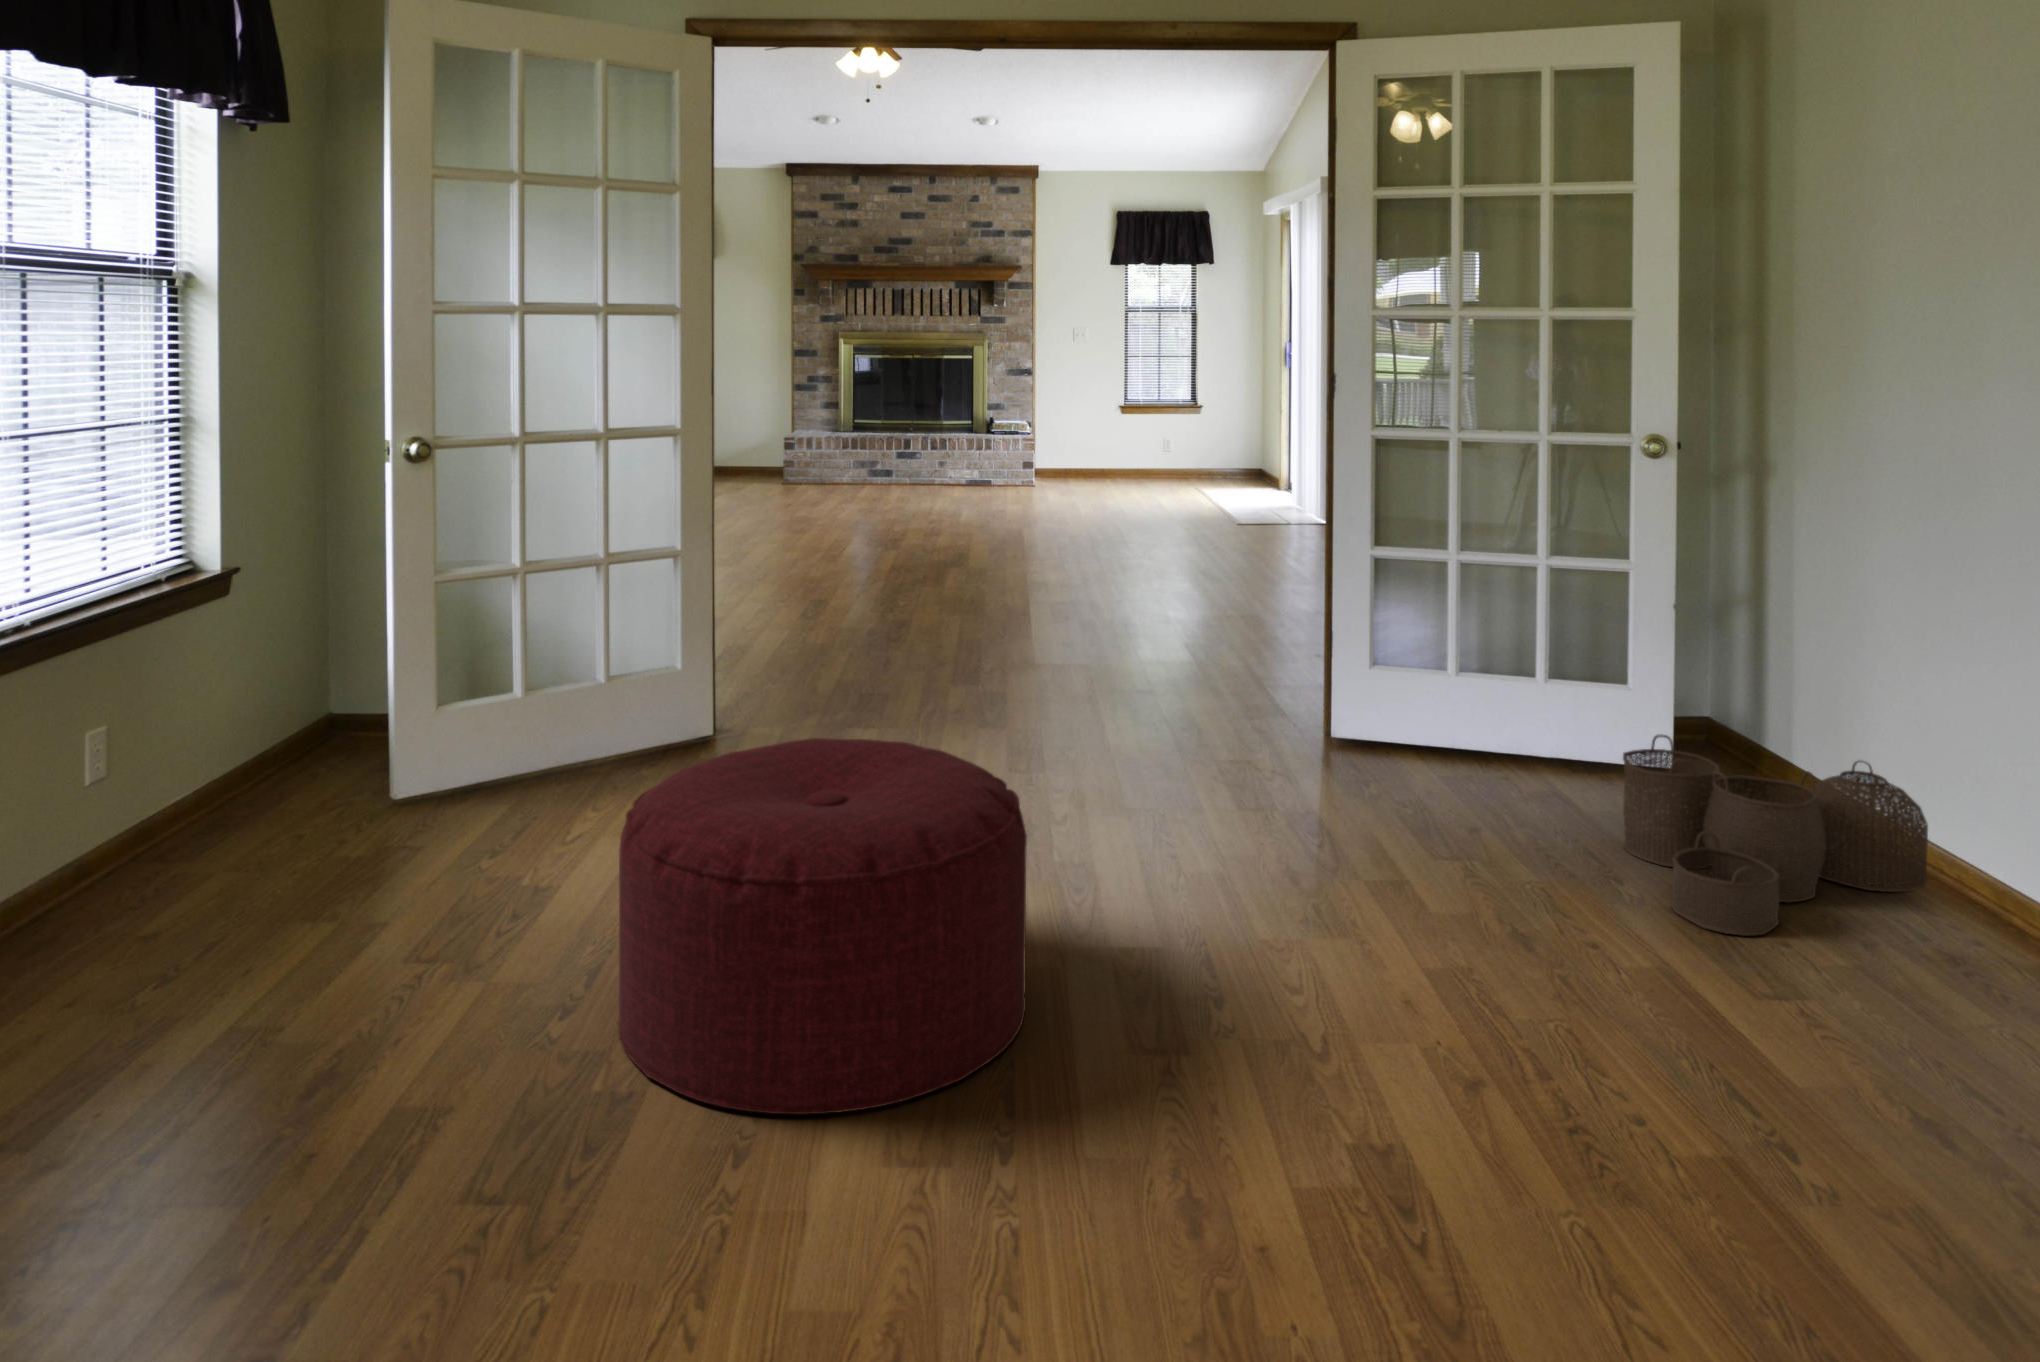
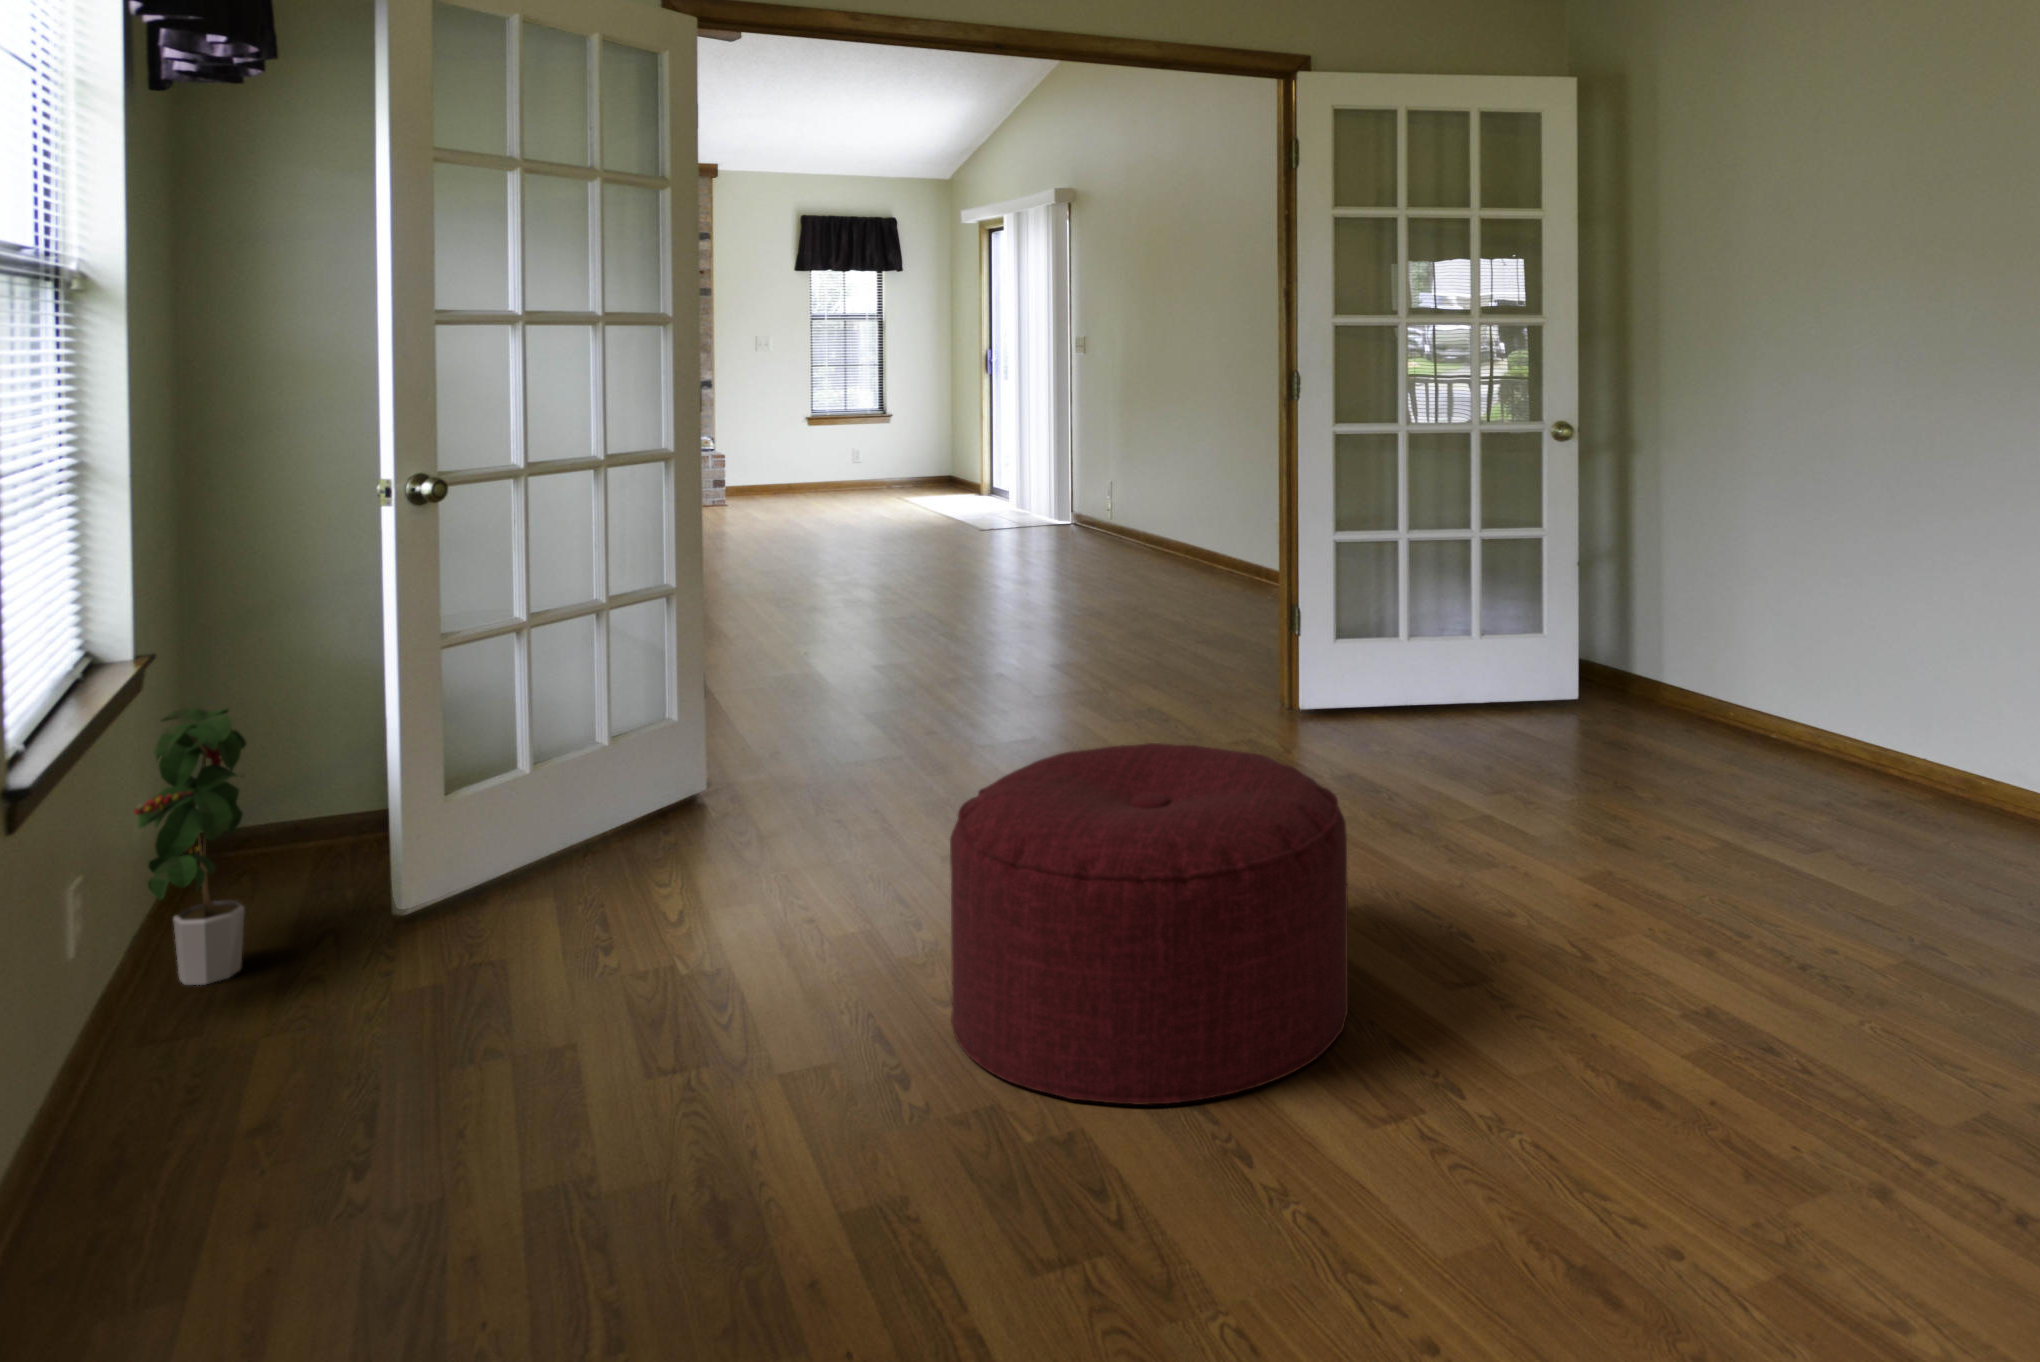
potted plant: none [181,604,307,821] -> present [134,704,246,985]
woven basket: present [1623,734,1928,936] -> none [1595,665,1802,807]

